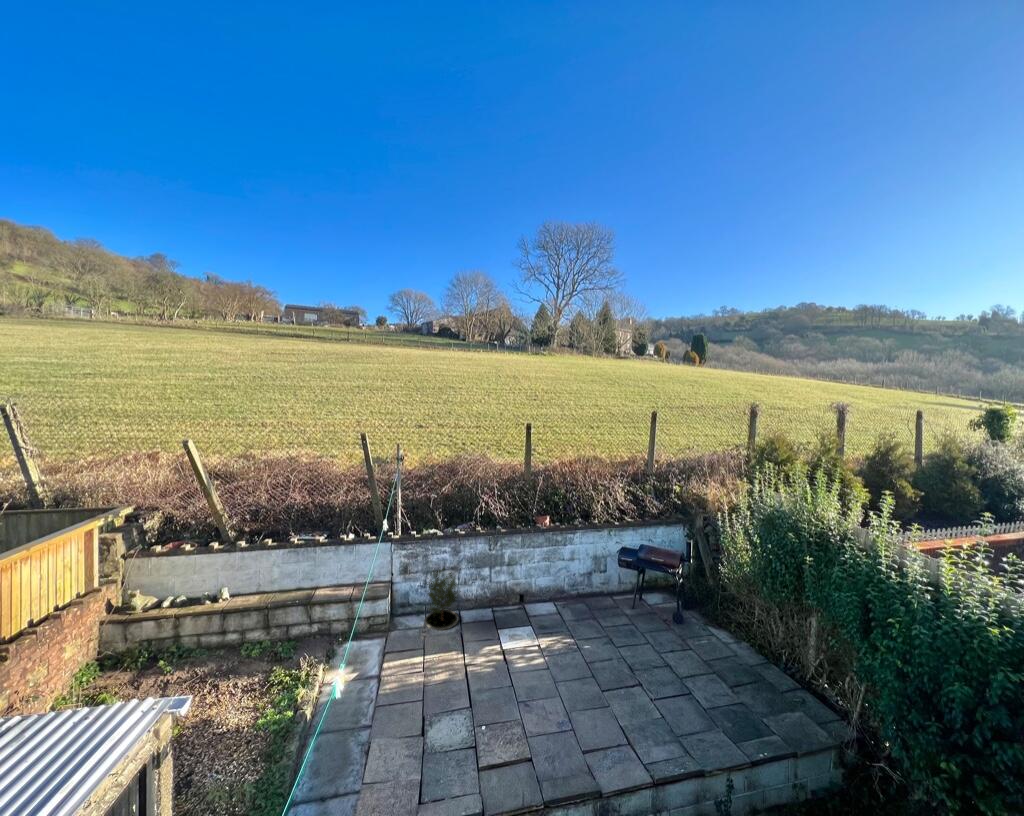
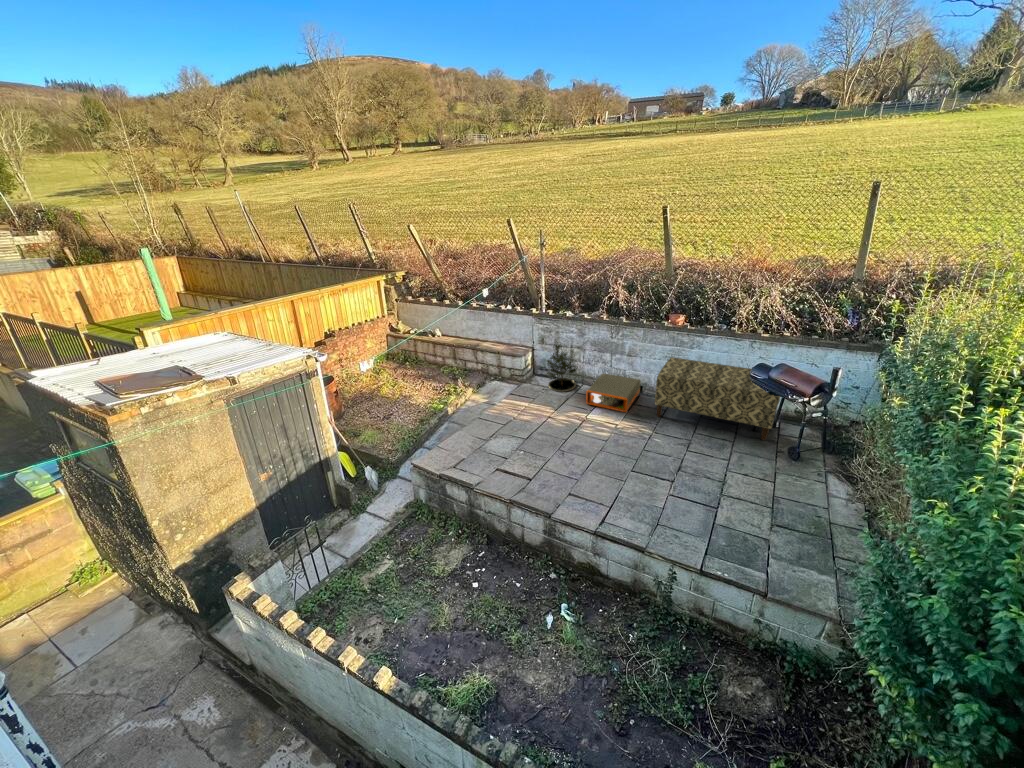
bench: none [551,553,659,624] -> present [655,357,780,440]
storage box: none [484,589,537,634] -> present [586,373,640,412]

